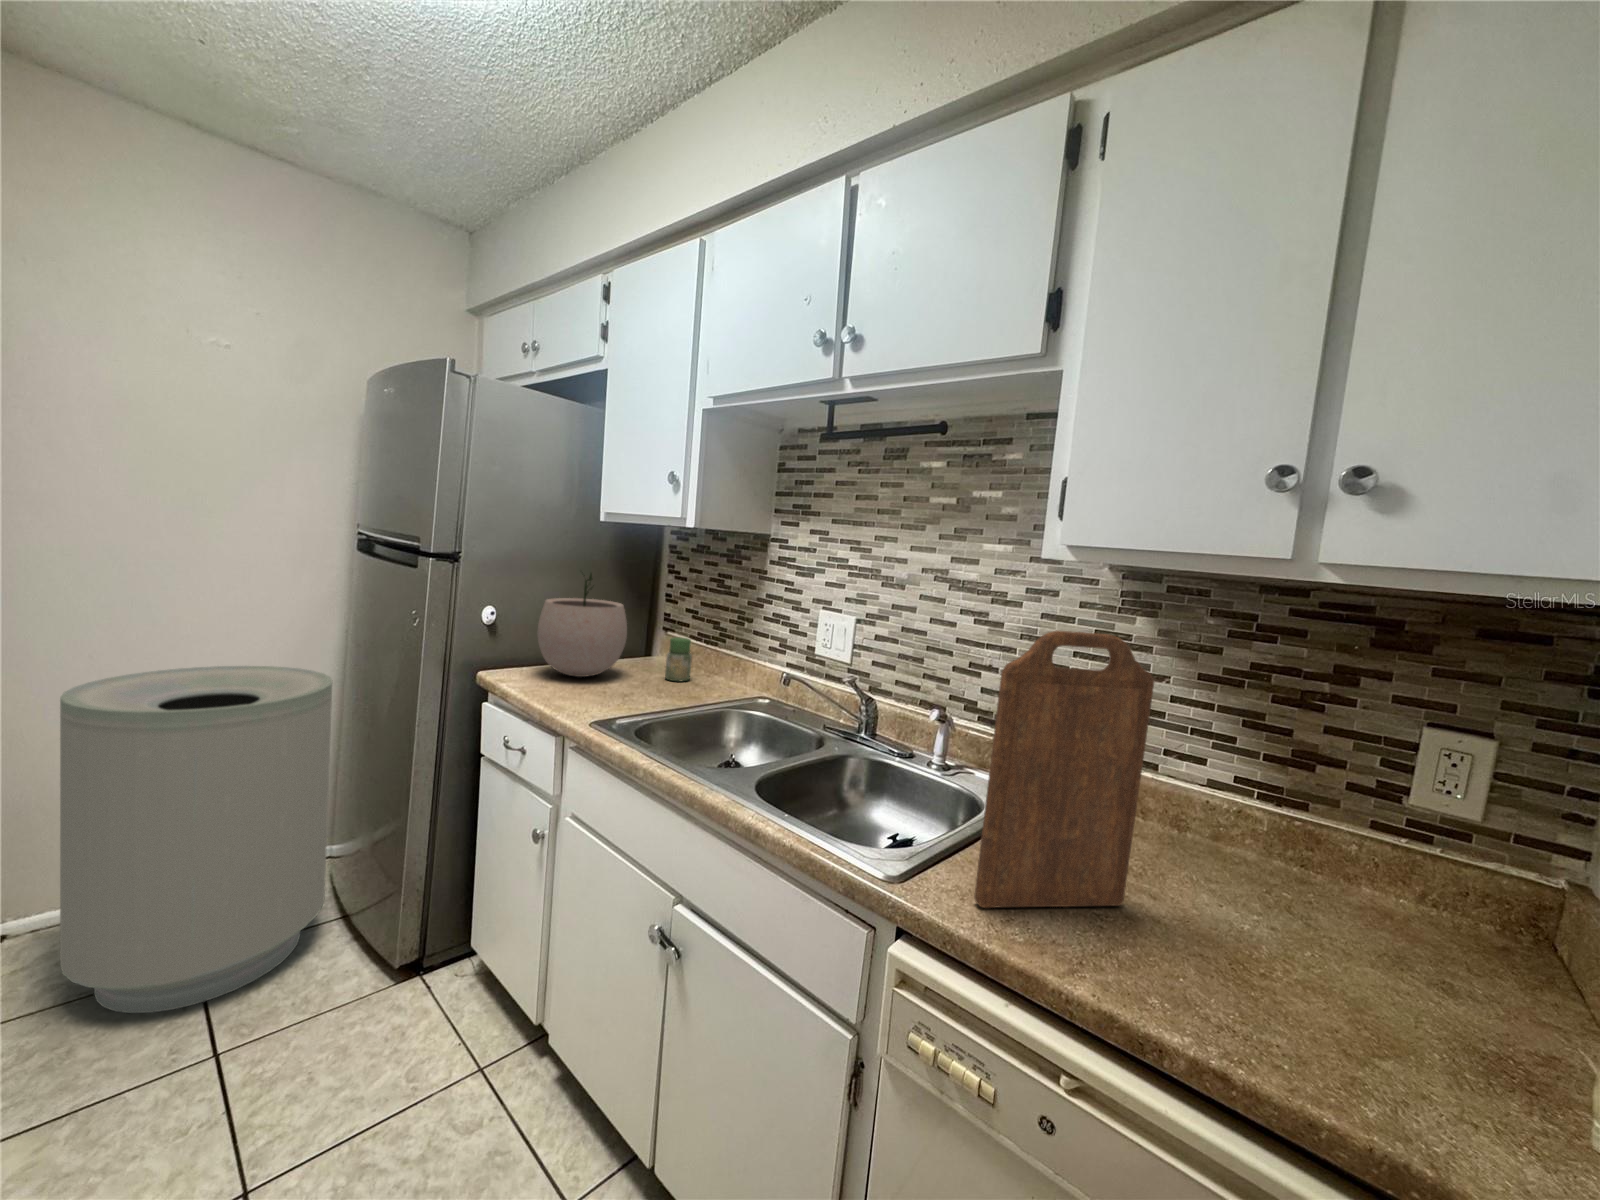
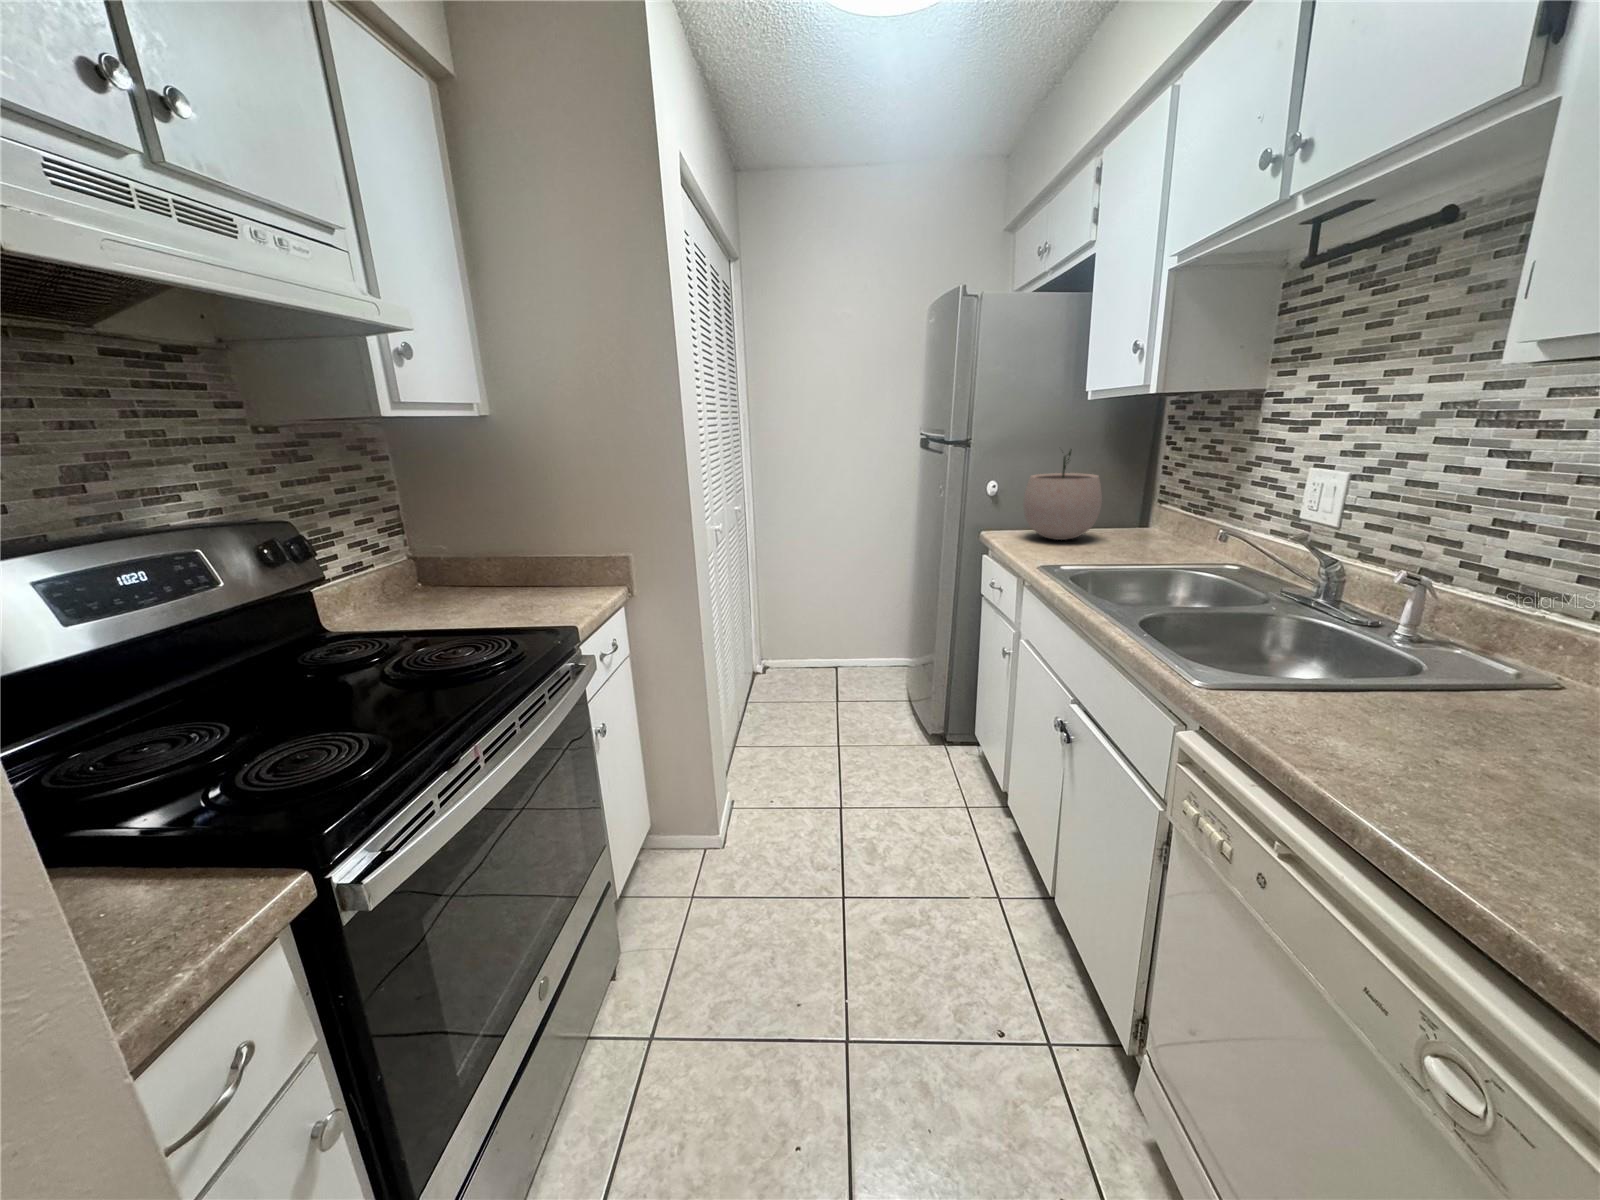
cutting board: present [974,630,1154,908] -> none [1268,456,1556,763]
jar: present [665,637,692,681] -> none [1137,506,1167,548]
trash can: present [60,666,332,1013] -> none [785,530,903,720]

